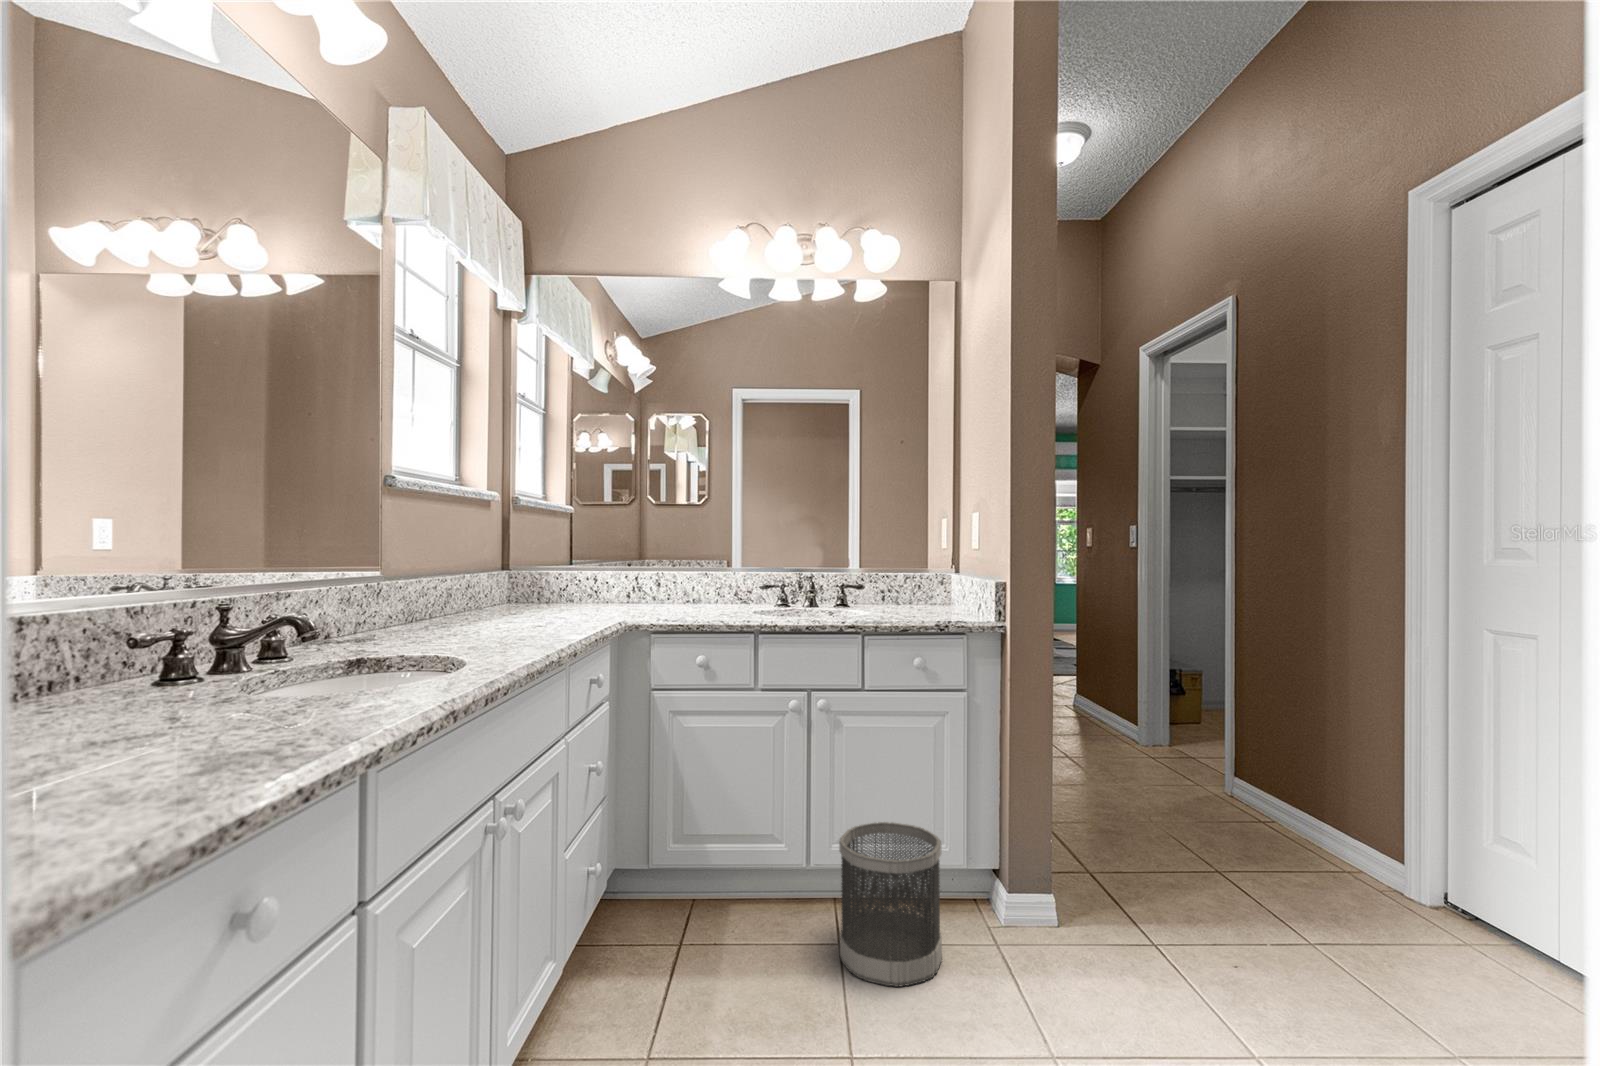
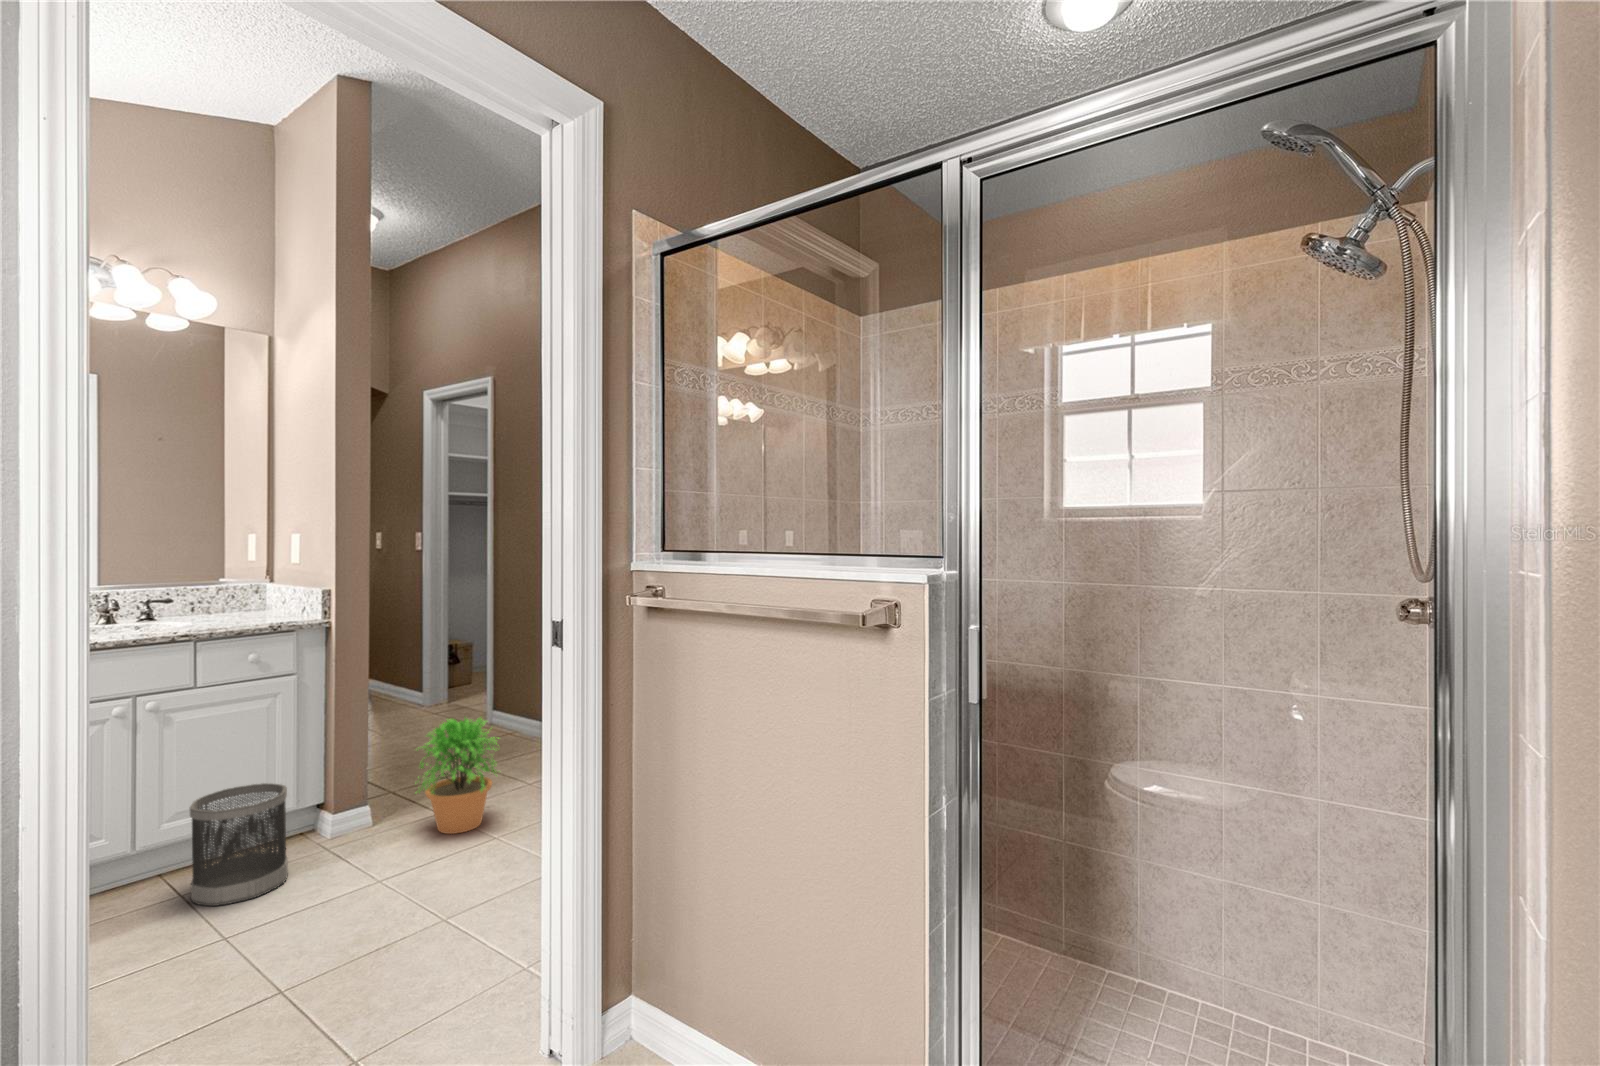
potted plant: none [1107,797,1256,997] -> present [417,718,499,834]

